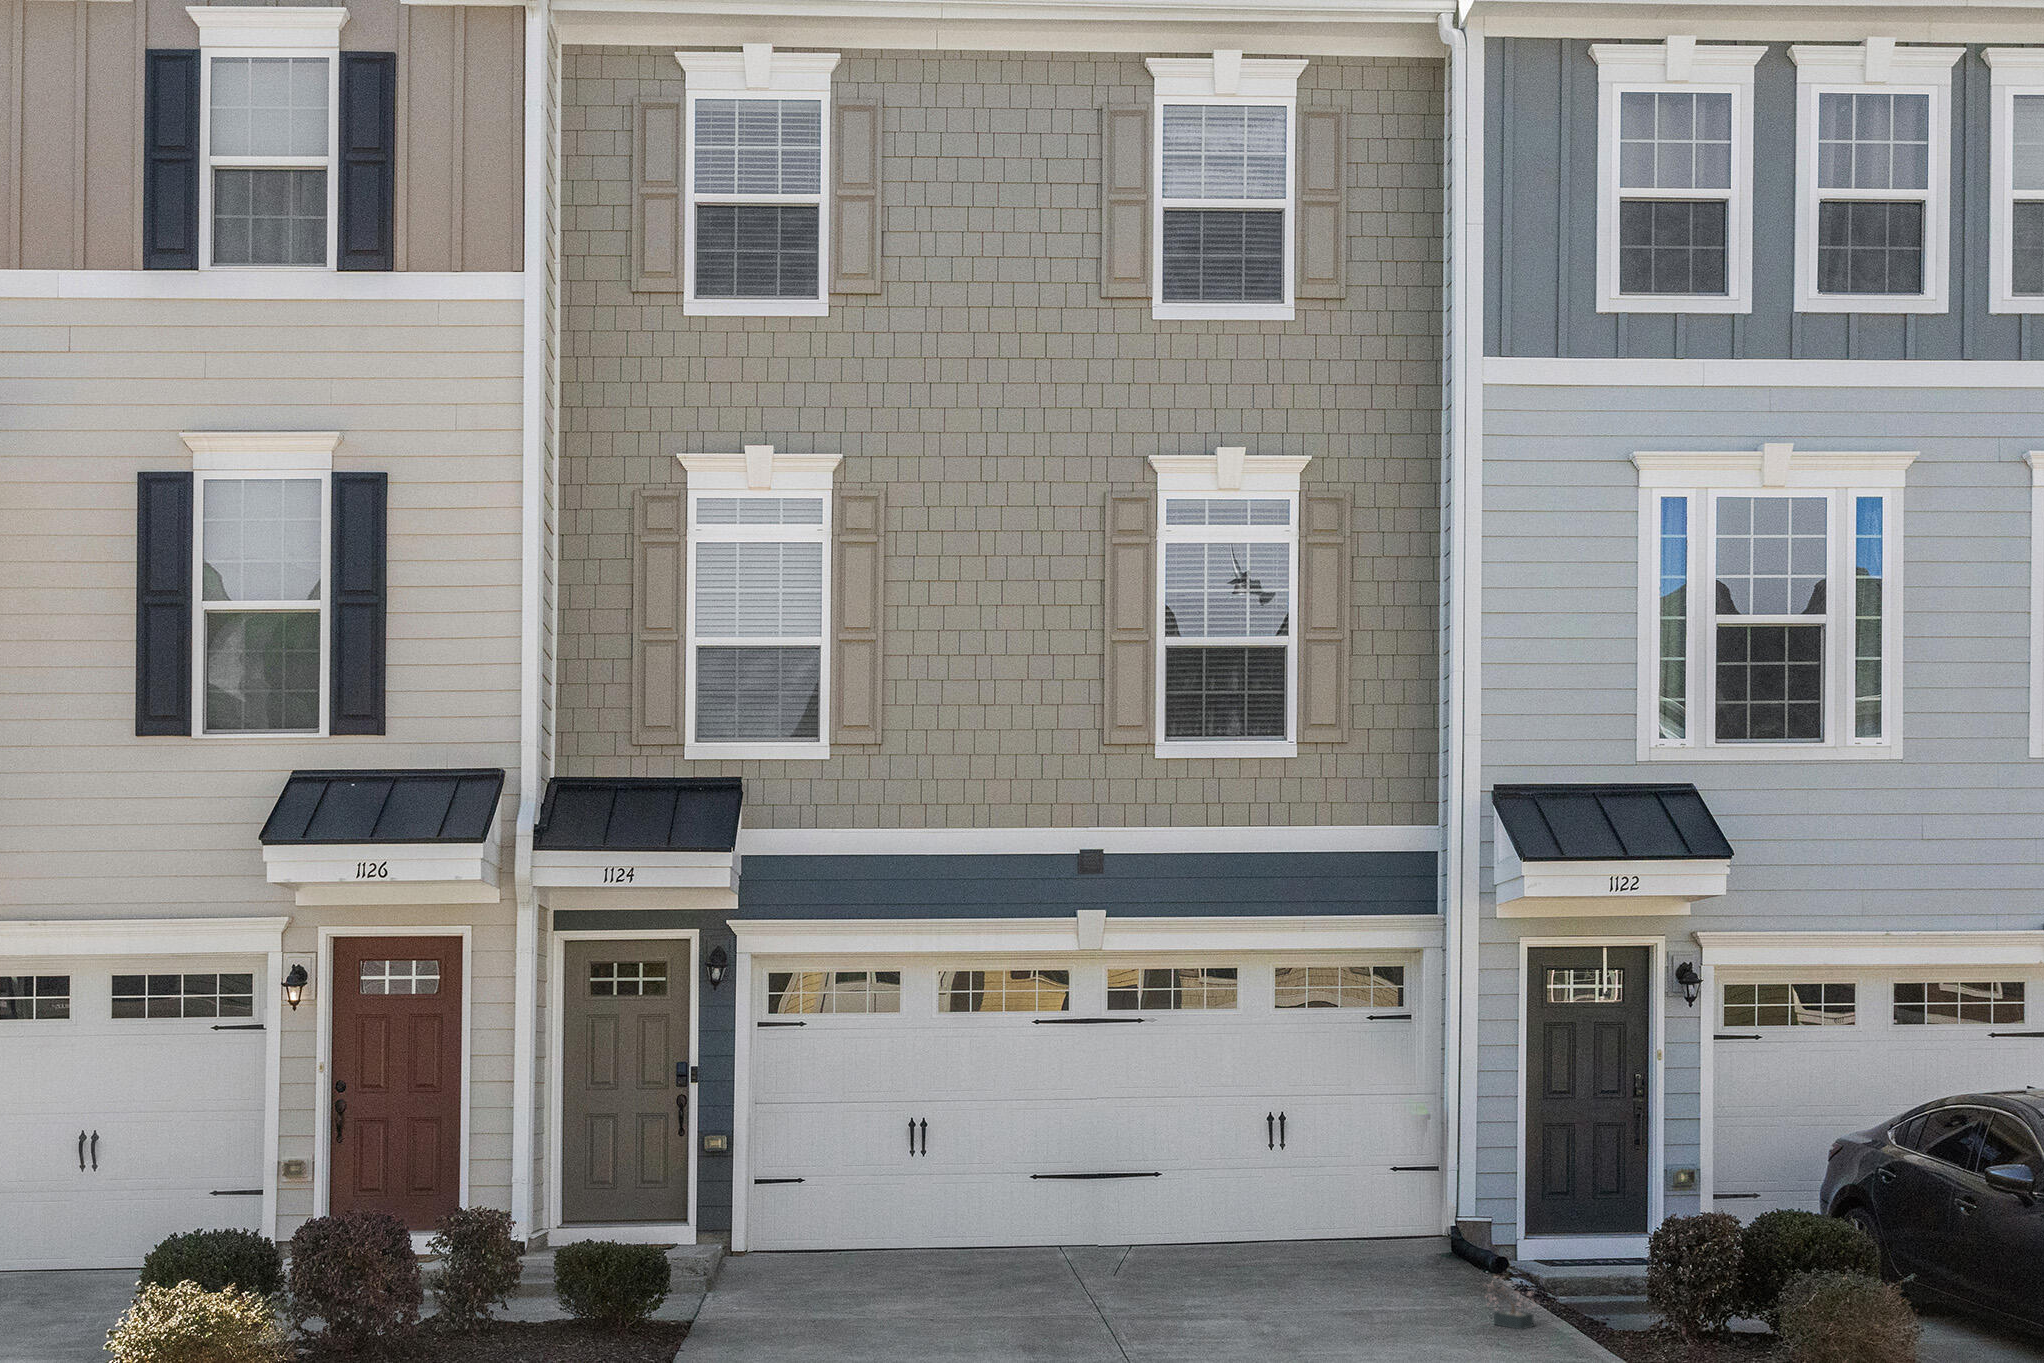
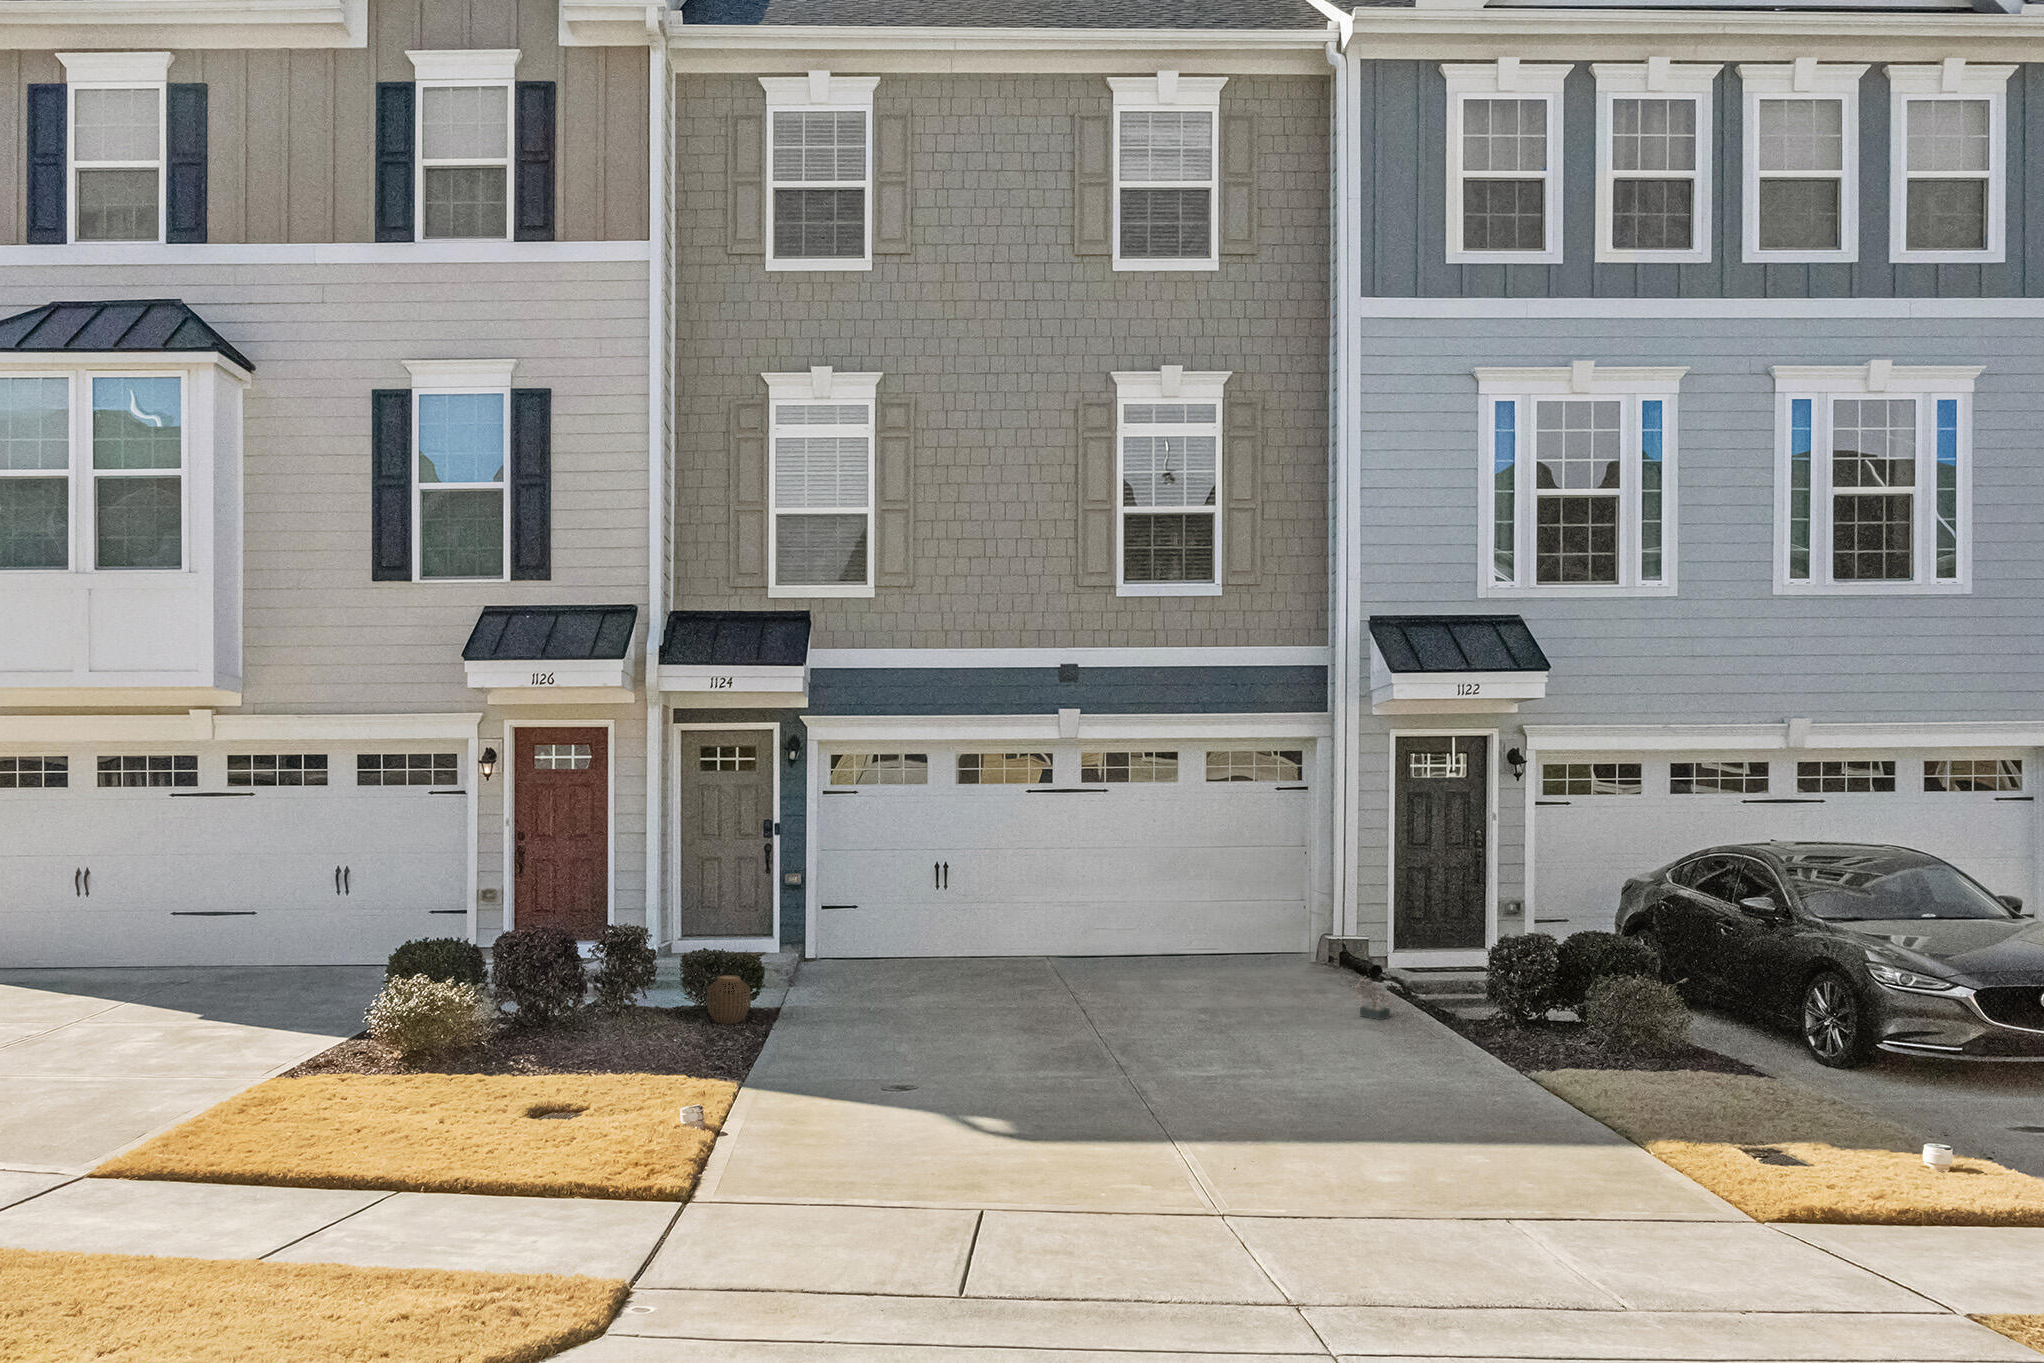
woven basket: none [637,1274,695,1339] -> present [707,975,750,1024]

